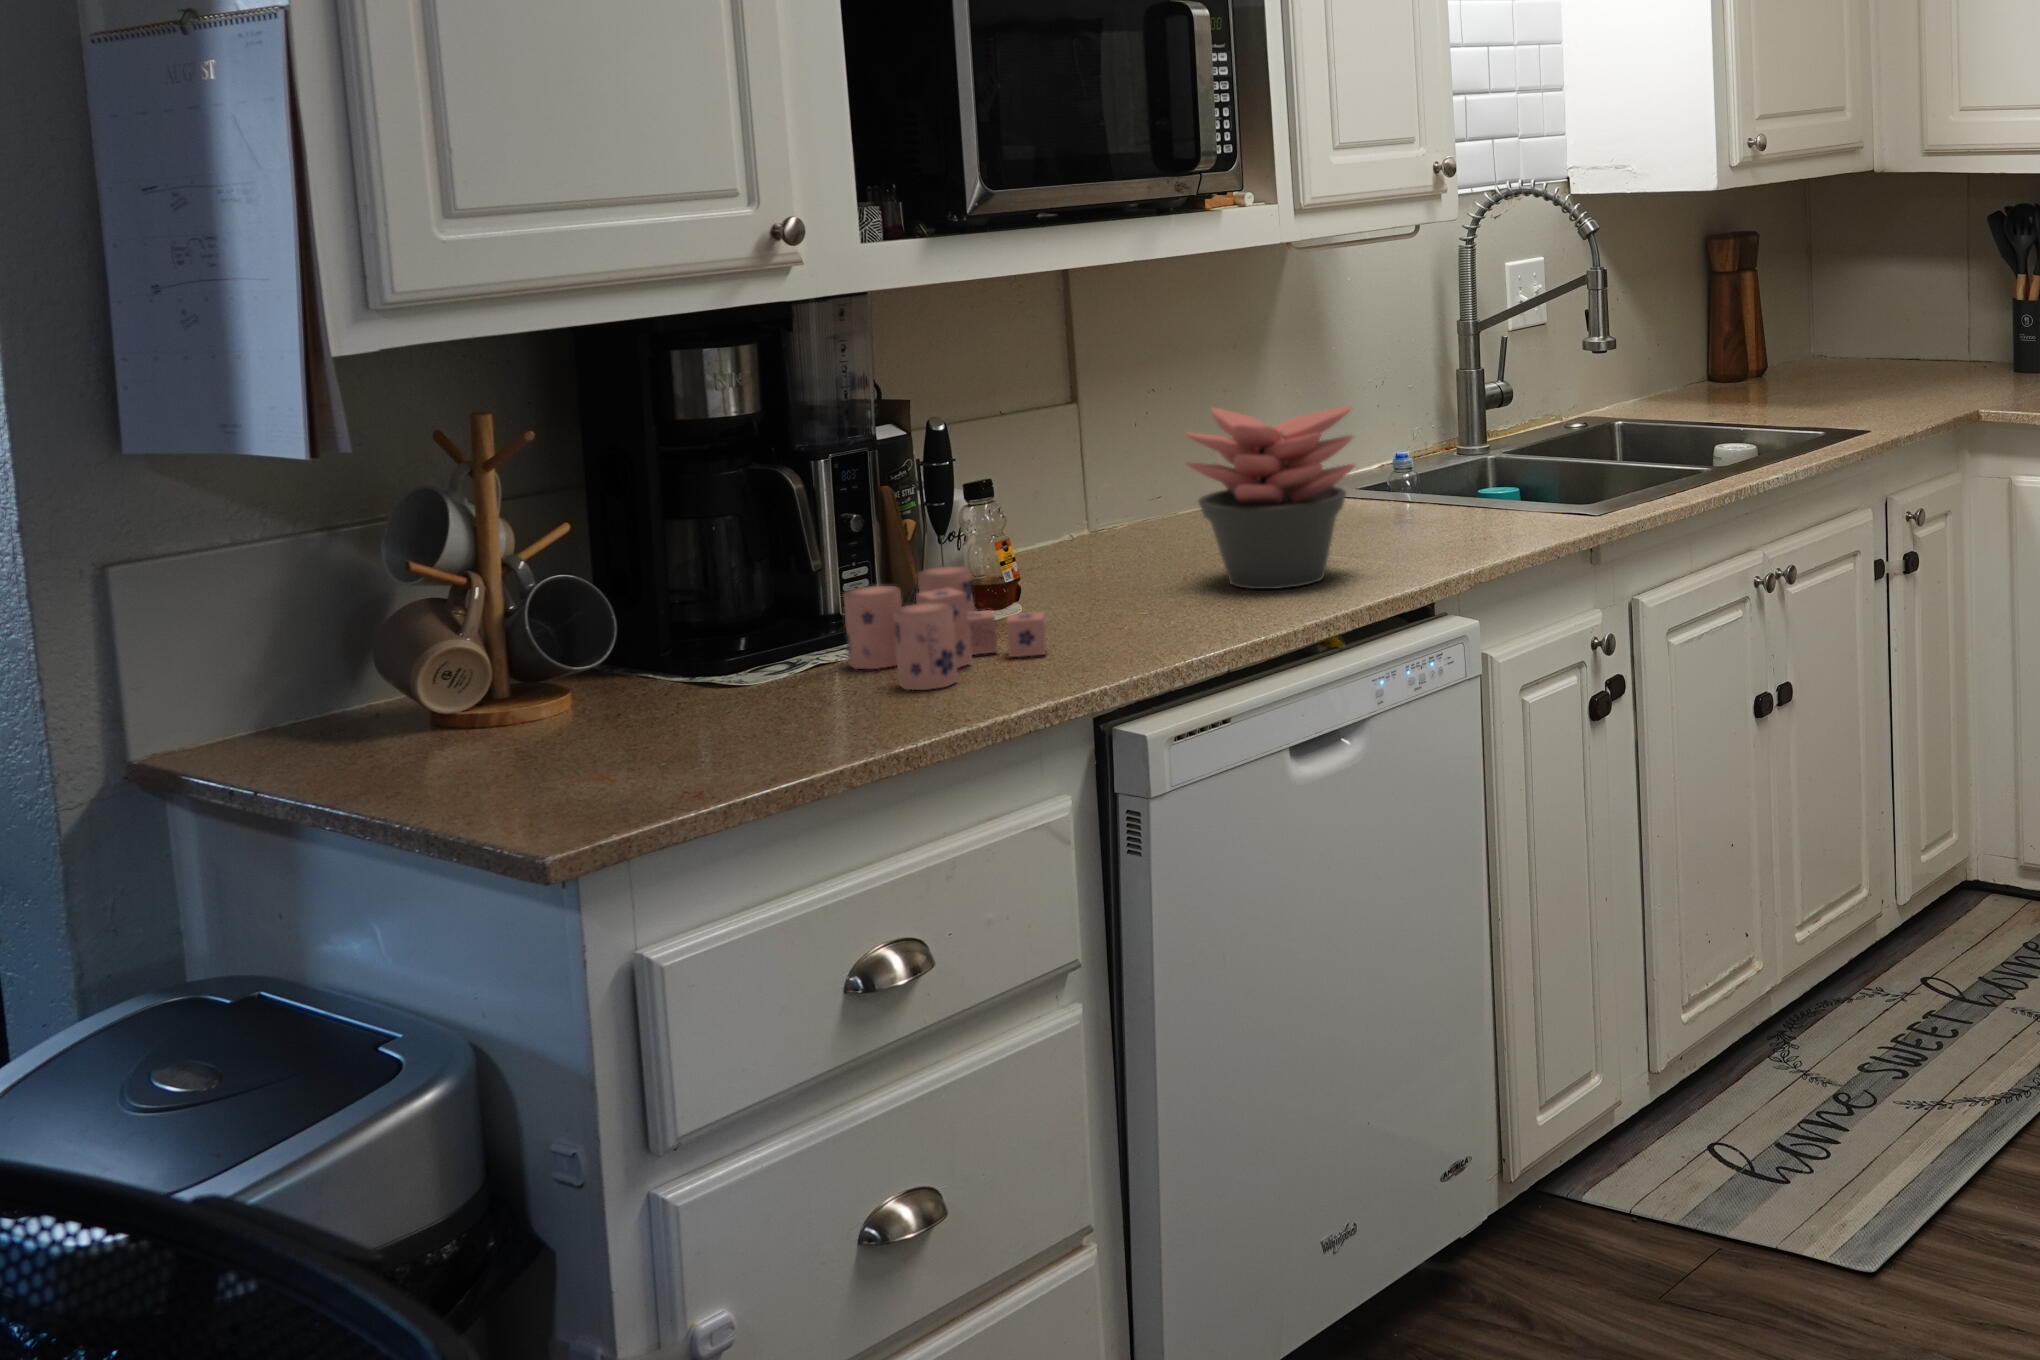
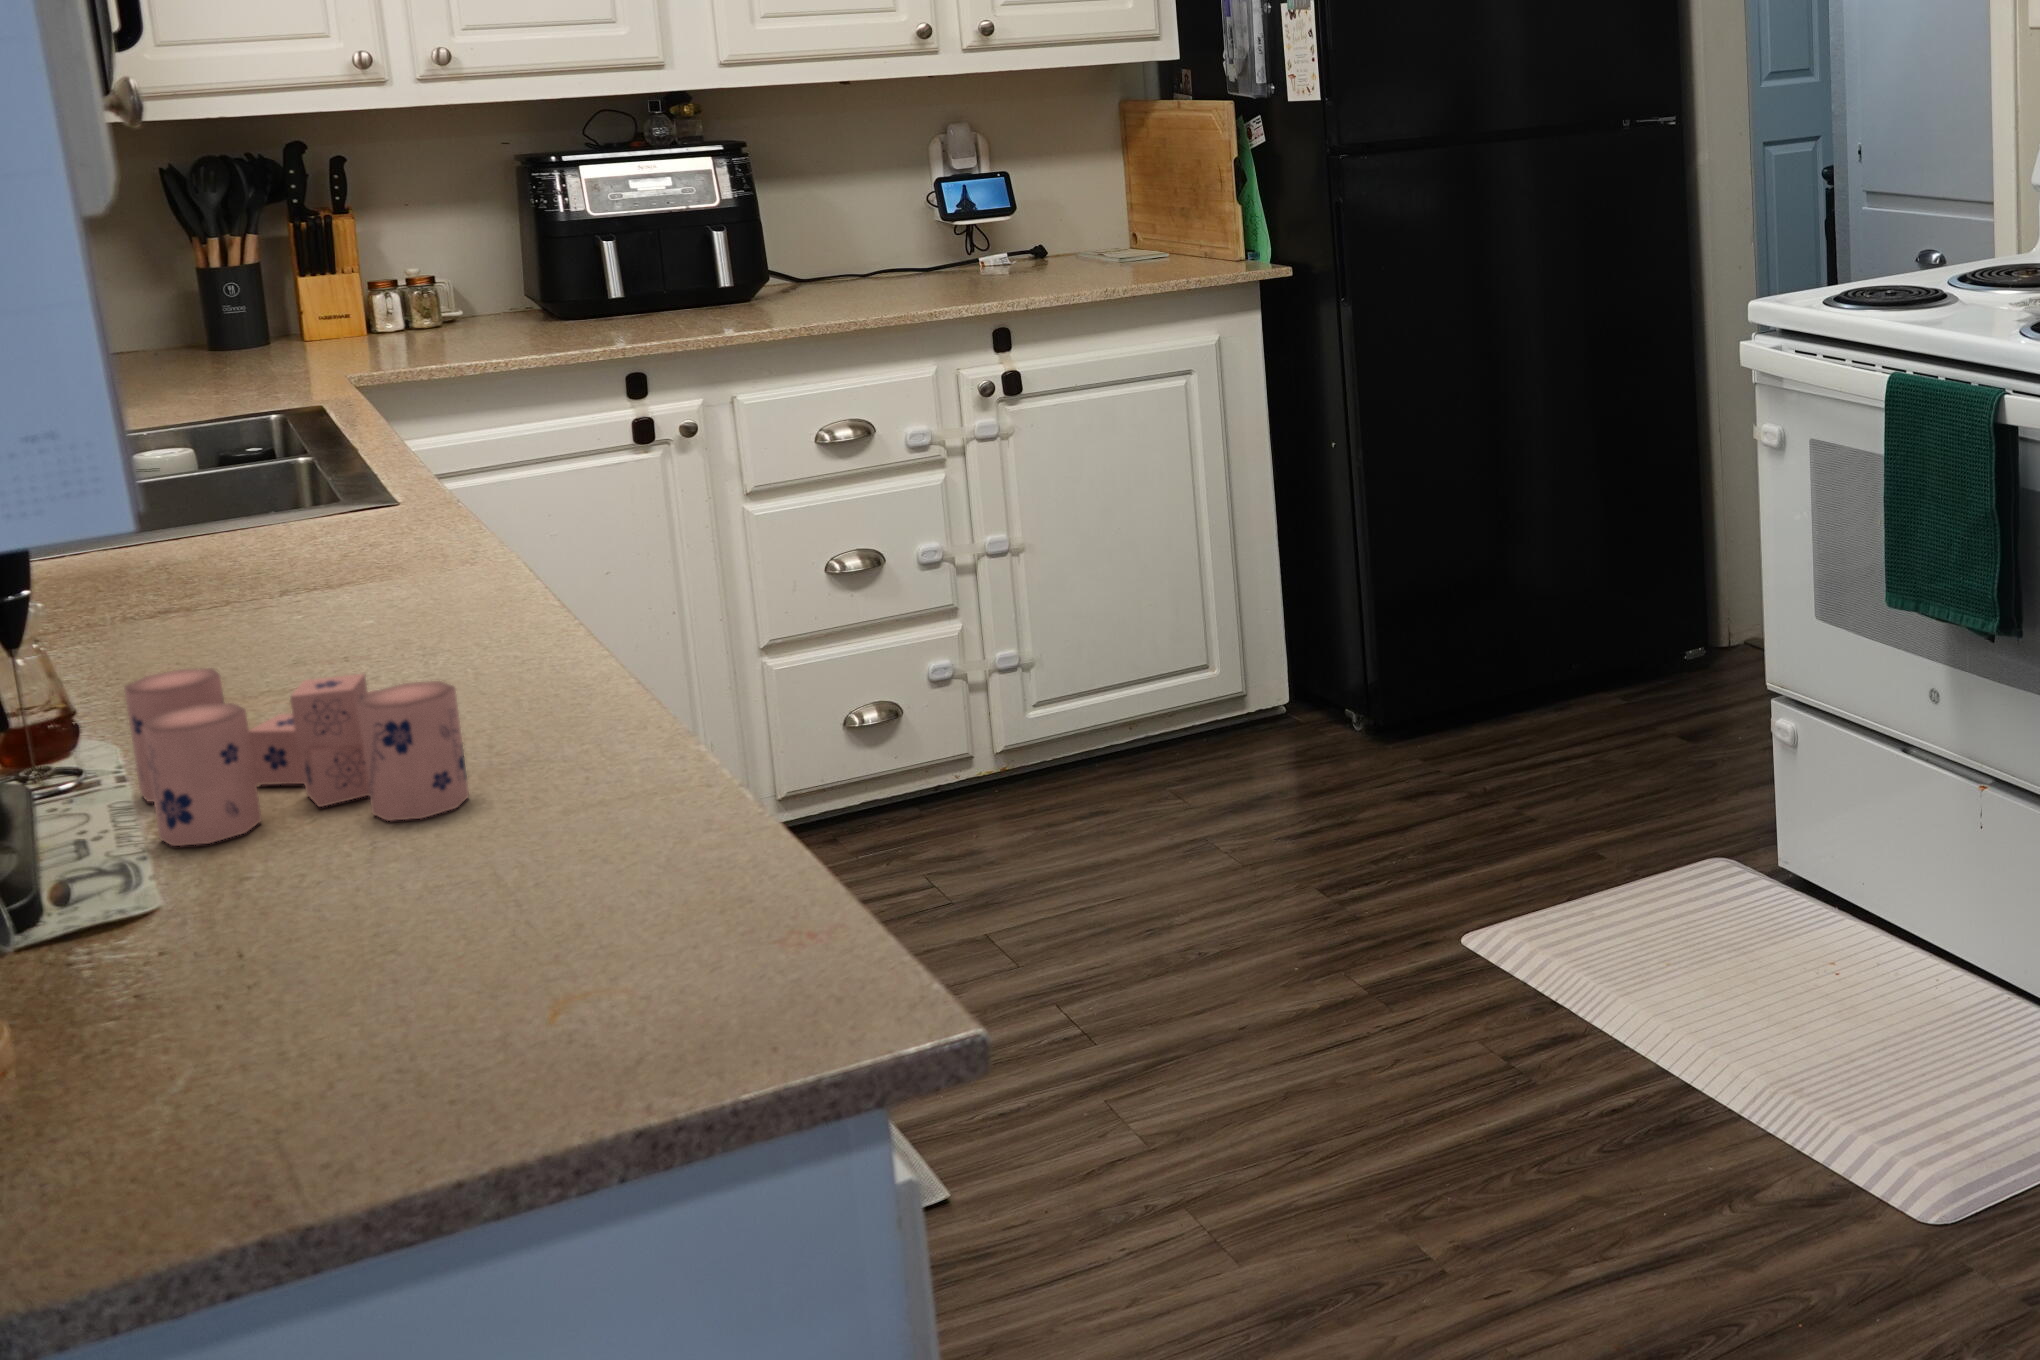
succulent plant: present [1185,406,1355,589] -> none [149,379,422,648]

